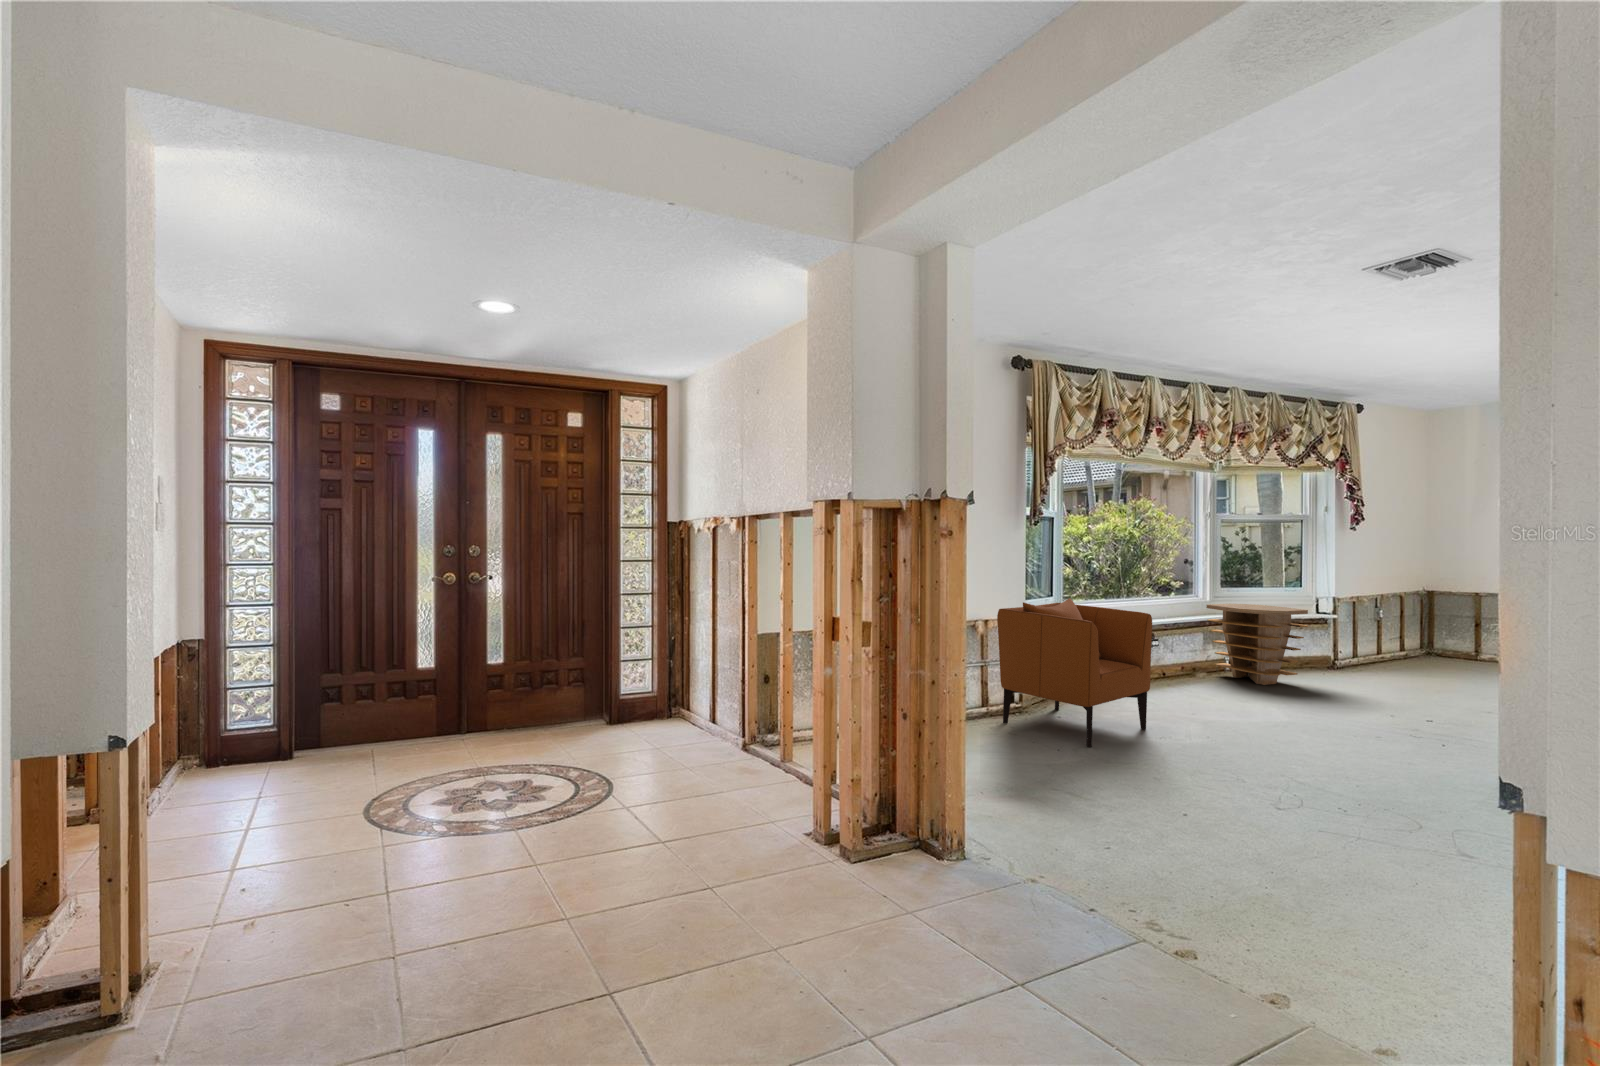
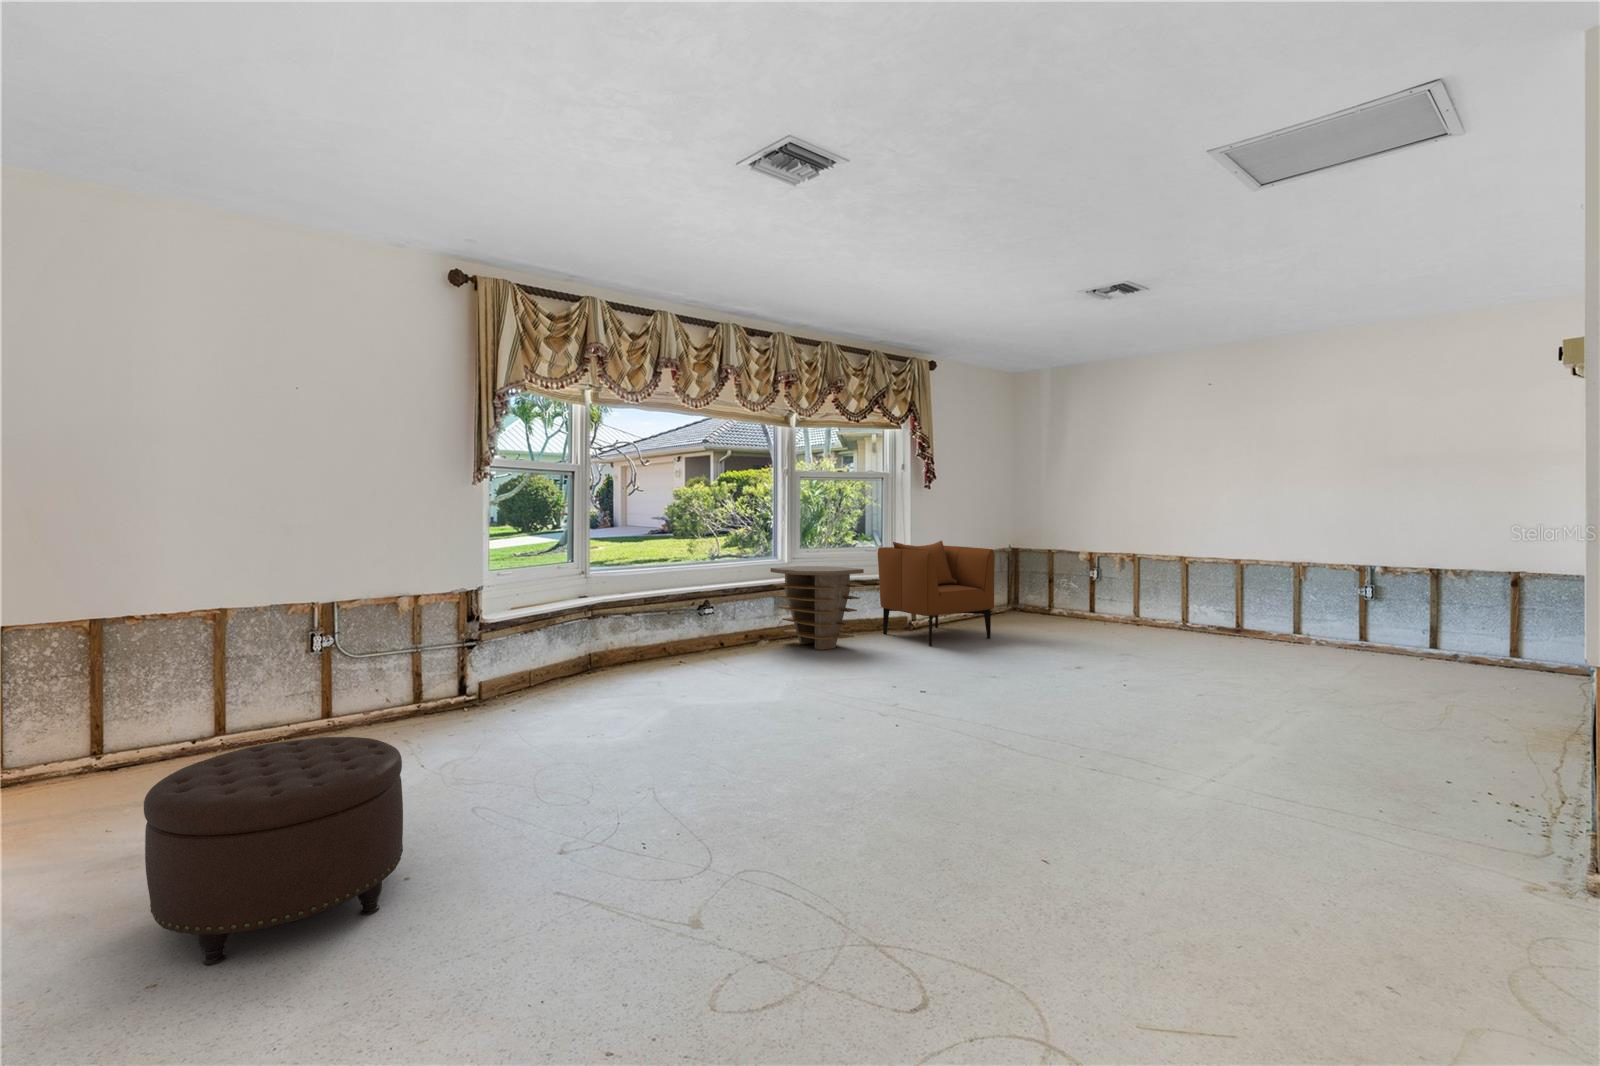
armchair: present [997,598,1152,747] -> present [878,541,995,646]
ottoman: none [1039,730,1194,871] -> present [144,737,403,965]

